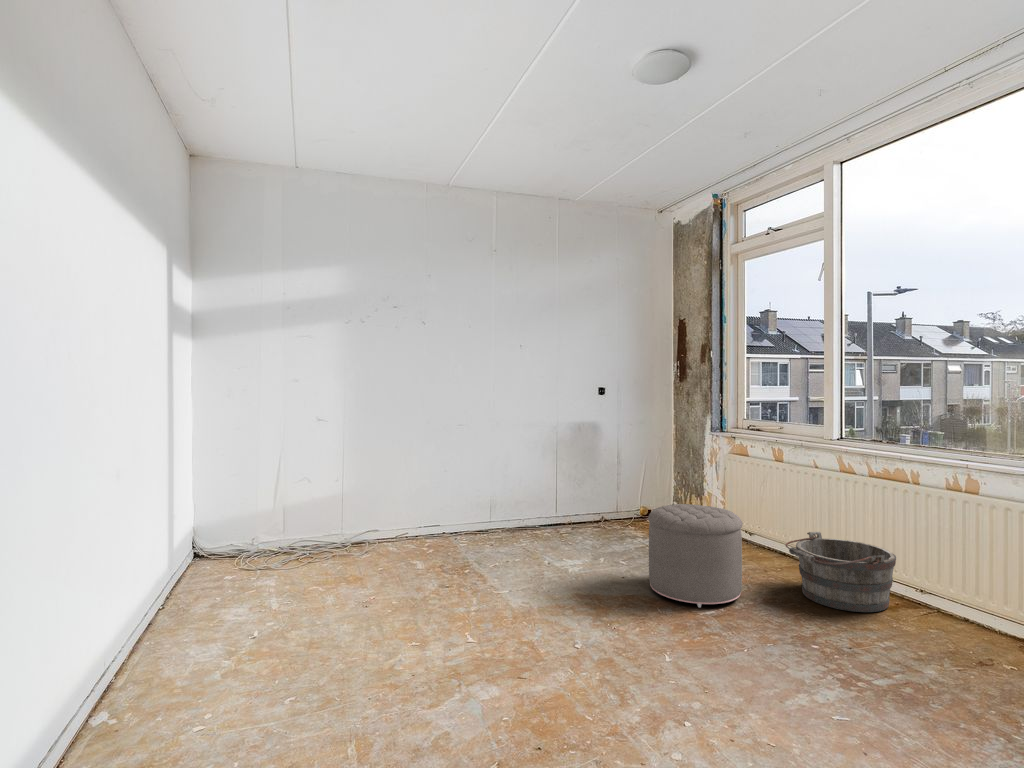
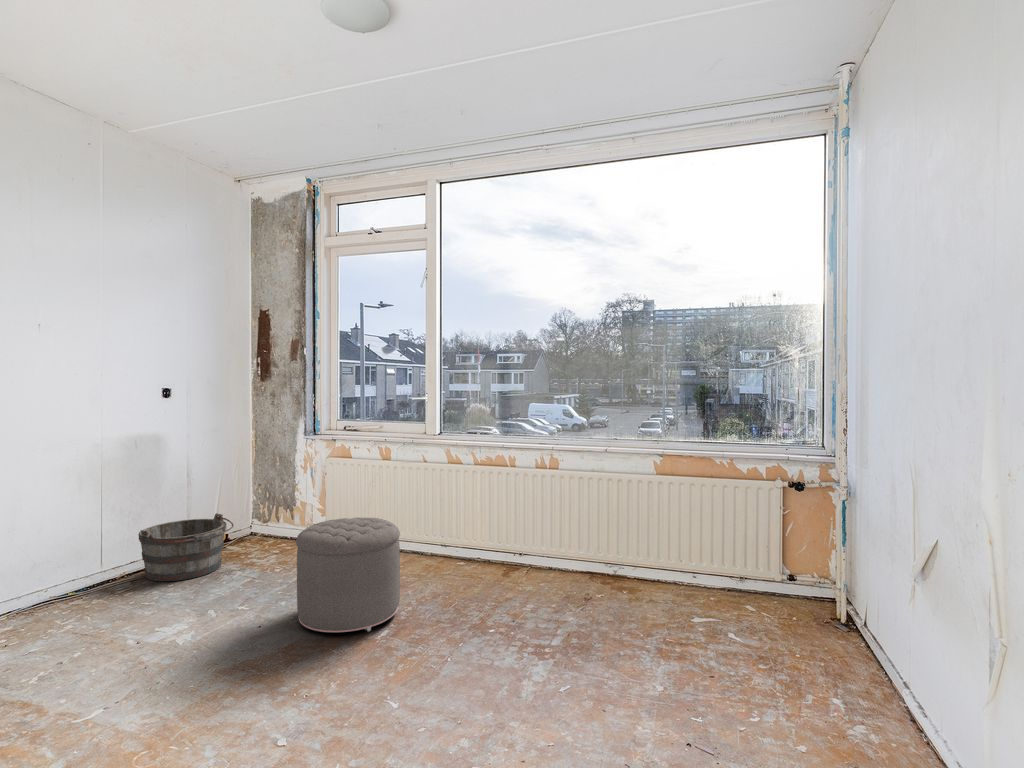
bucket: present [785,532,896,612] -> present [138,513,234,581]

